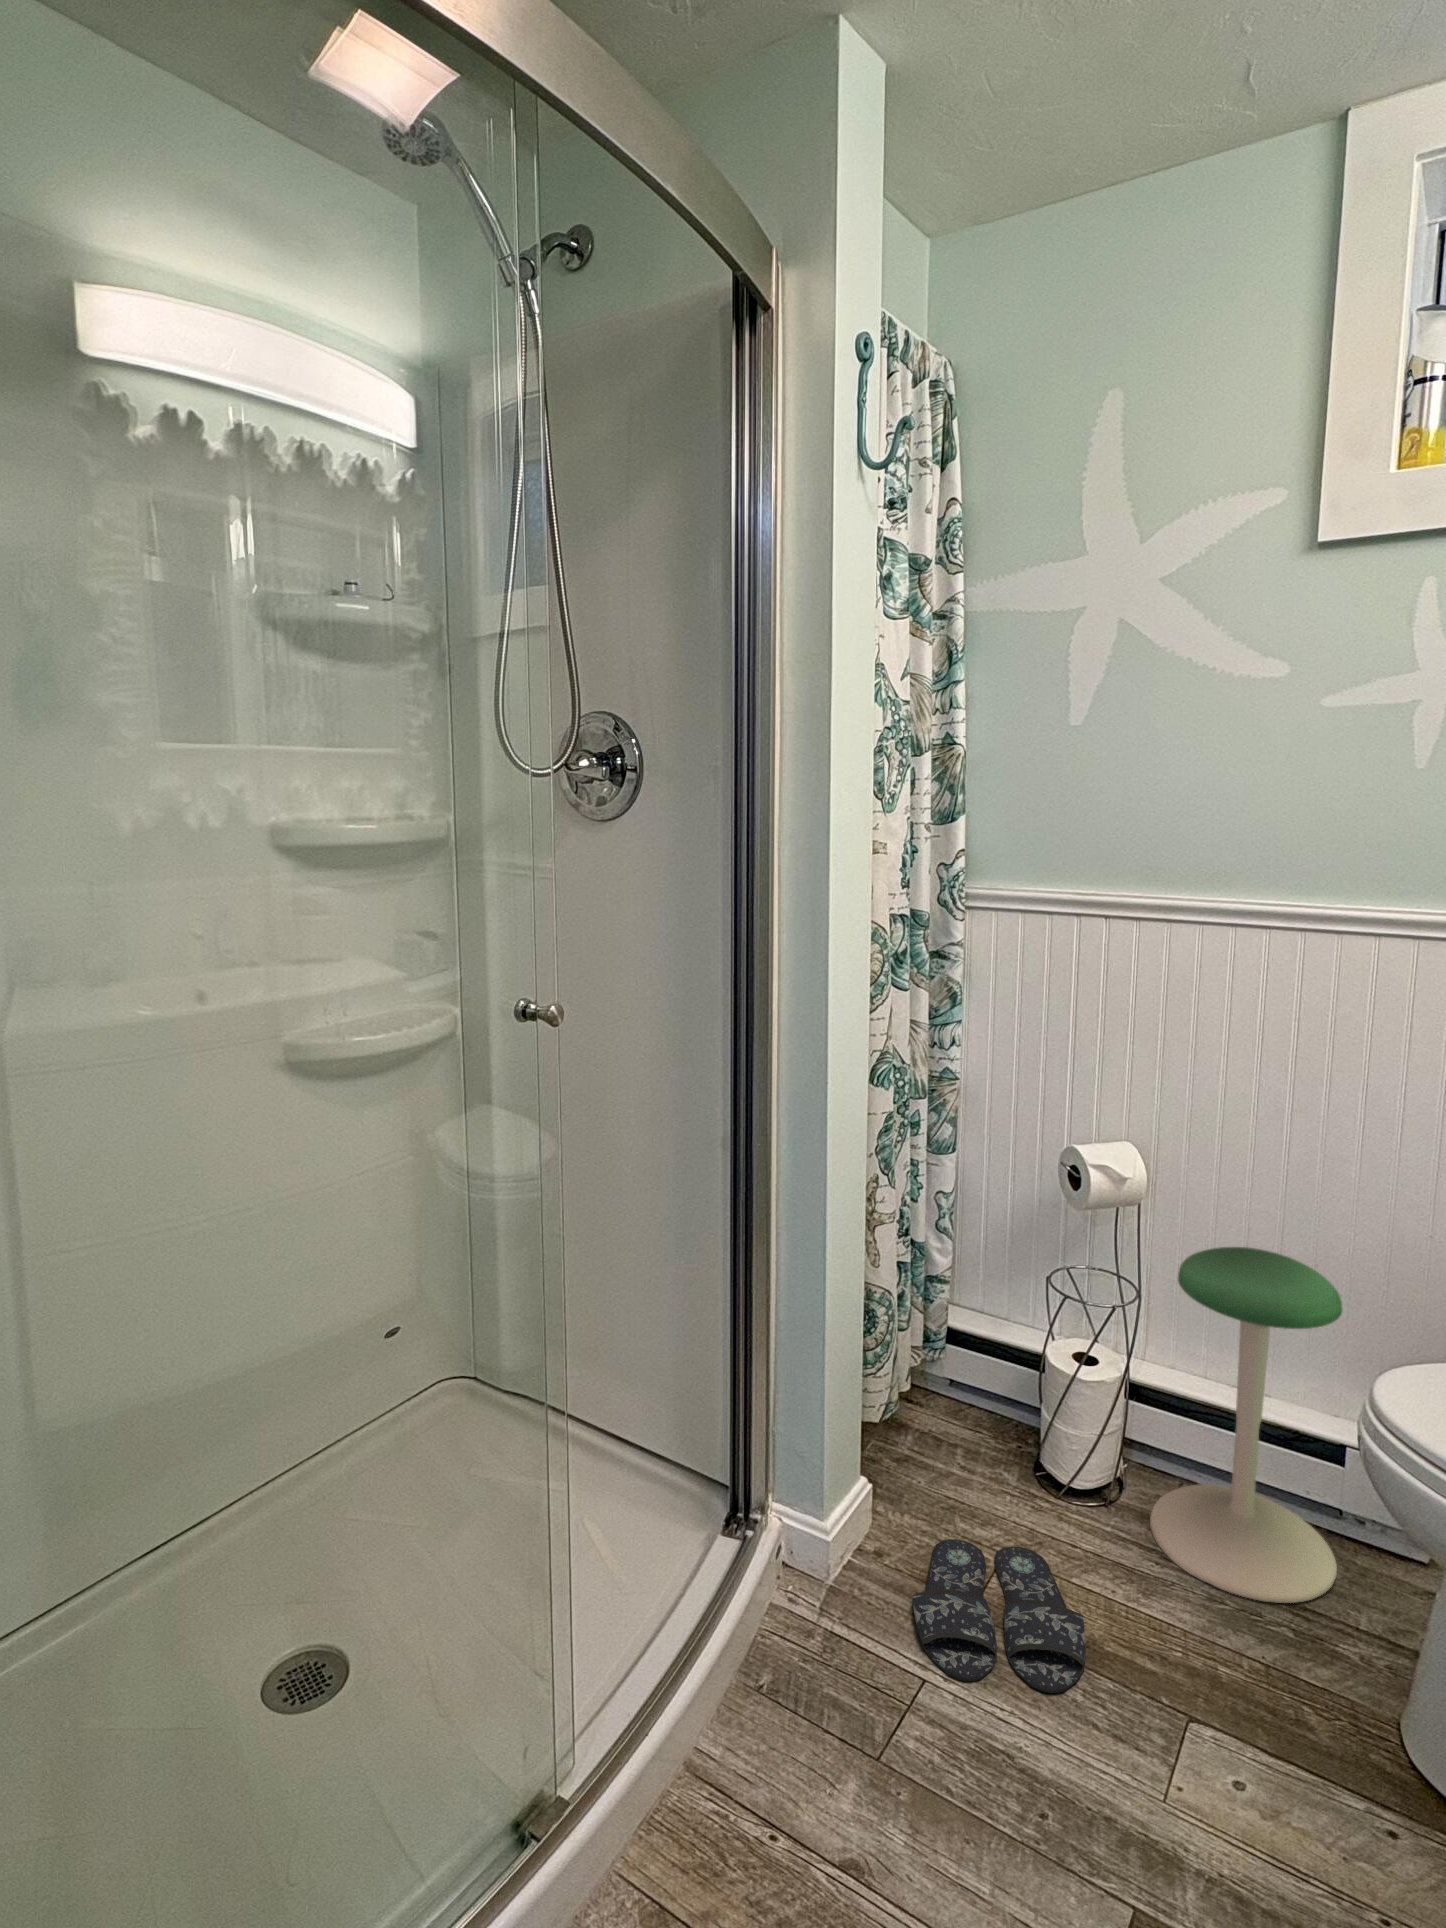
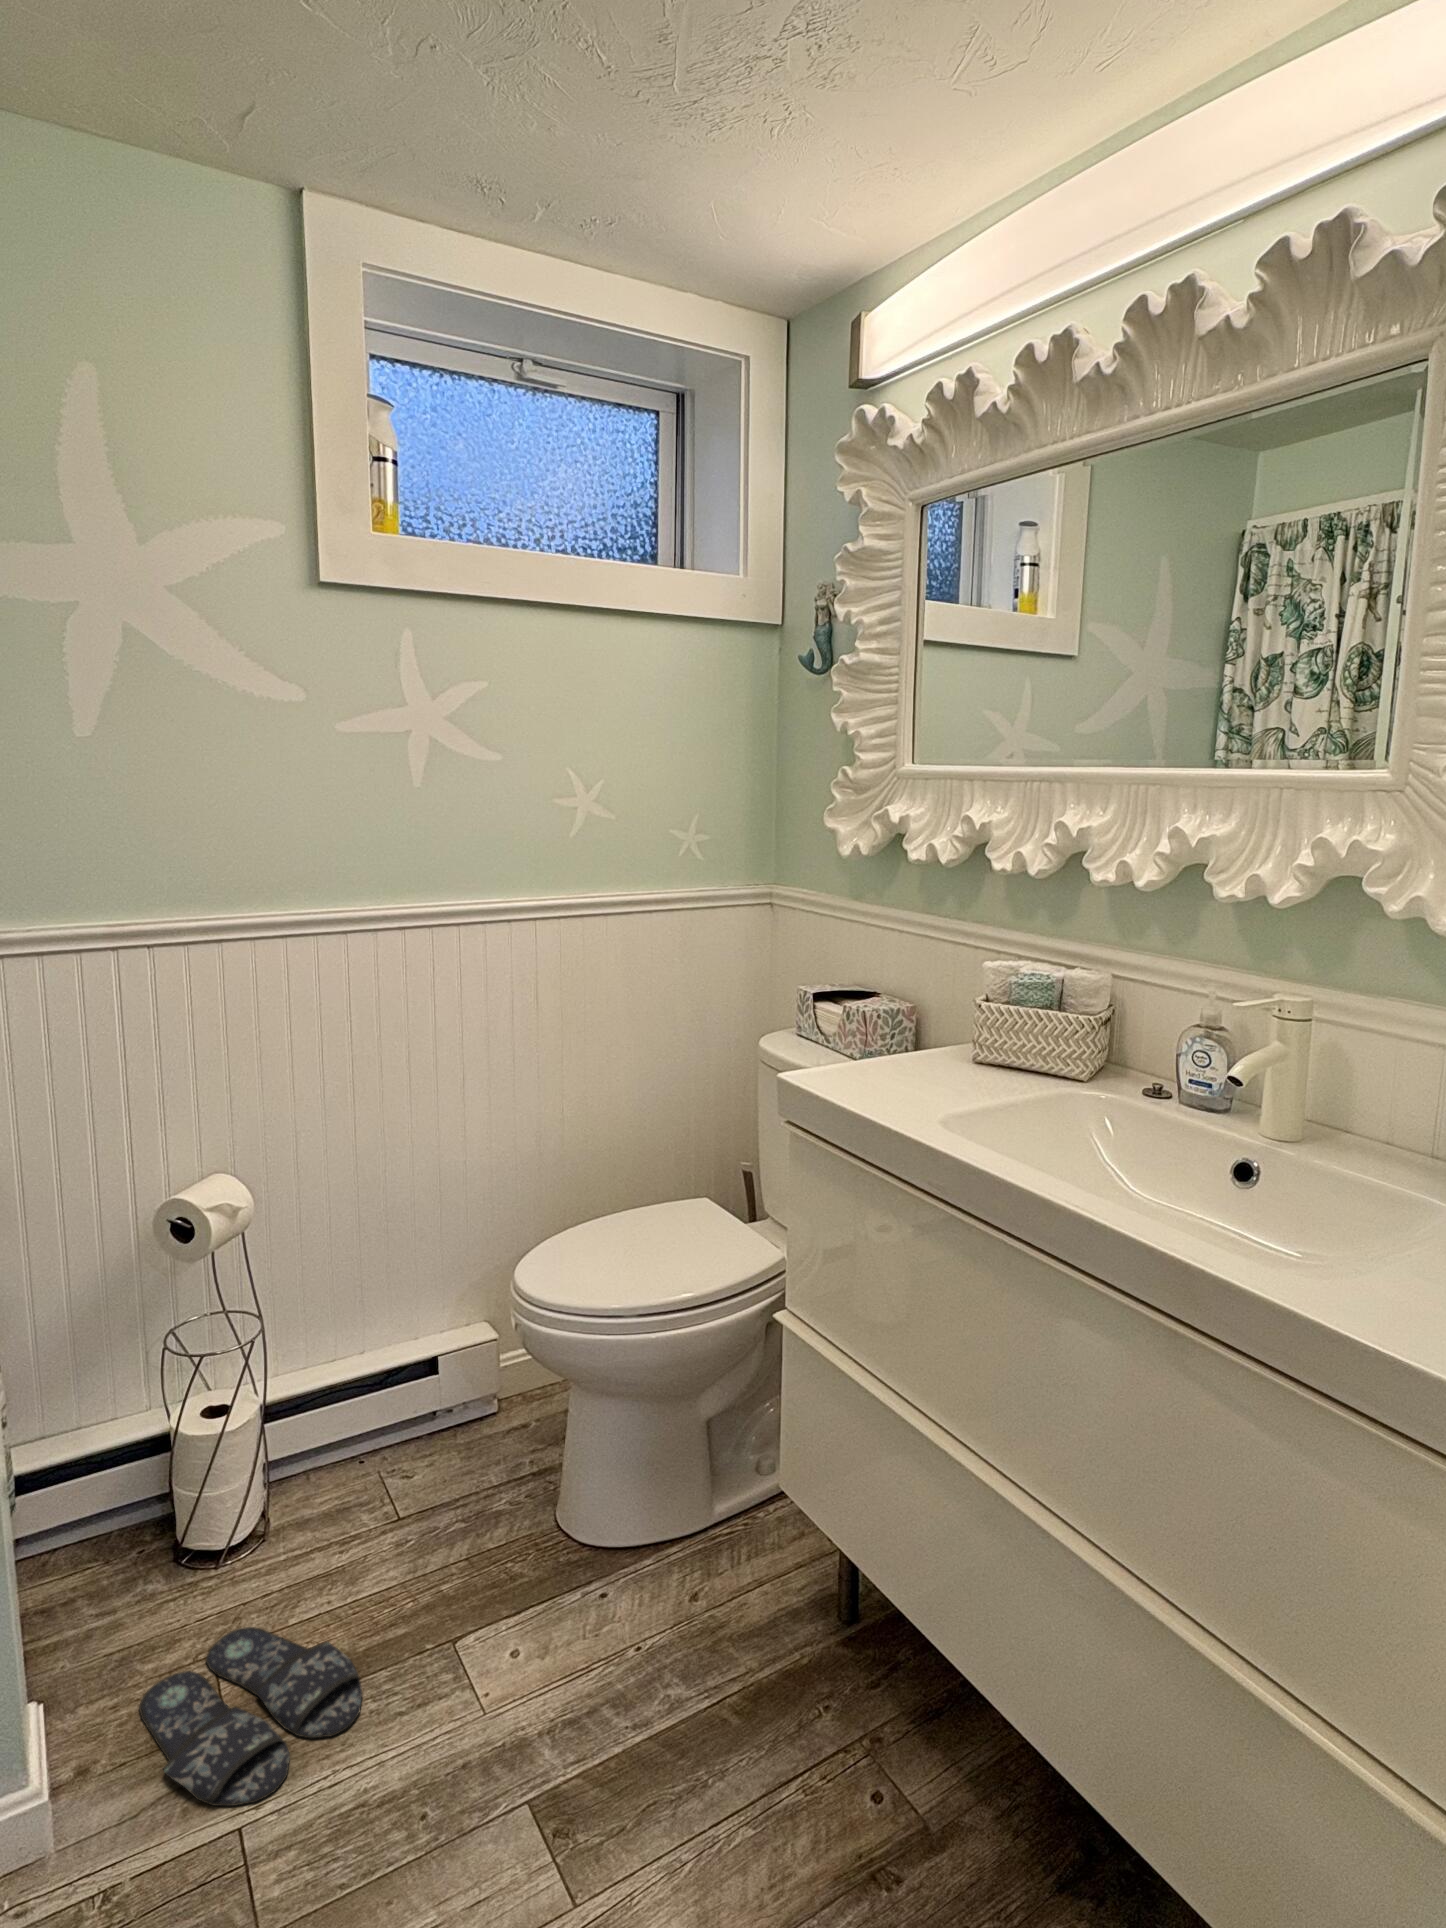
stool: present [1150,1247,1342,1603] -> none [302,1219,462,1541]

